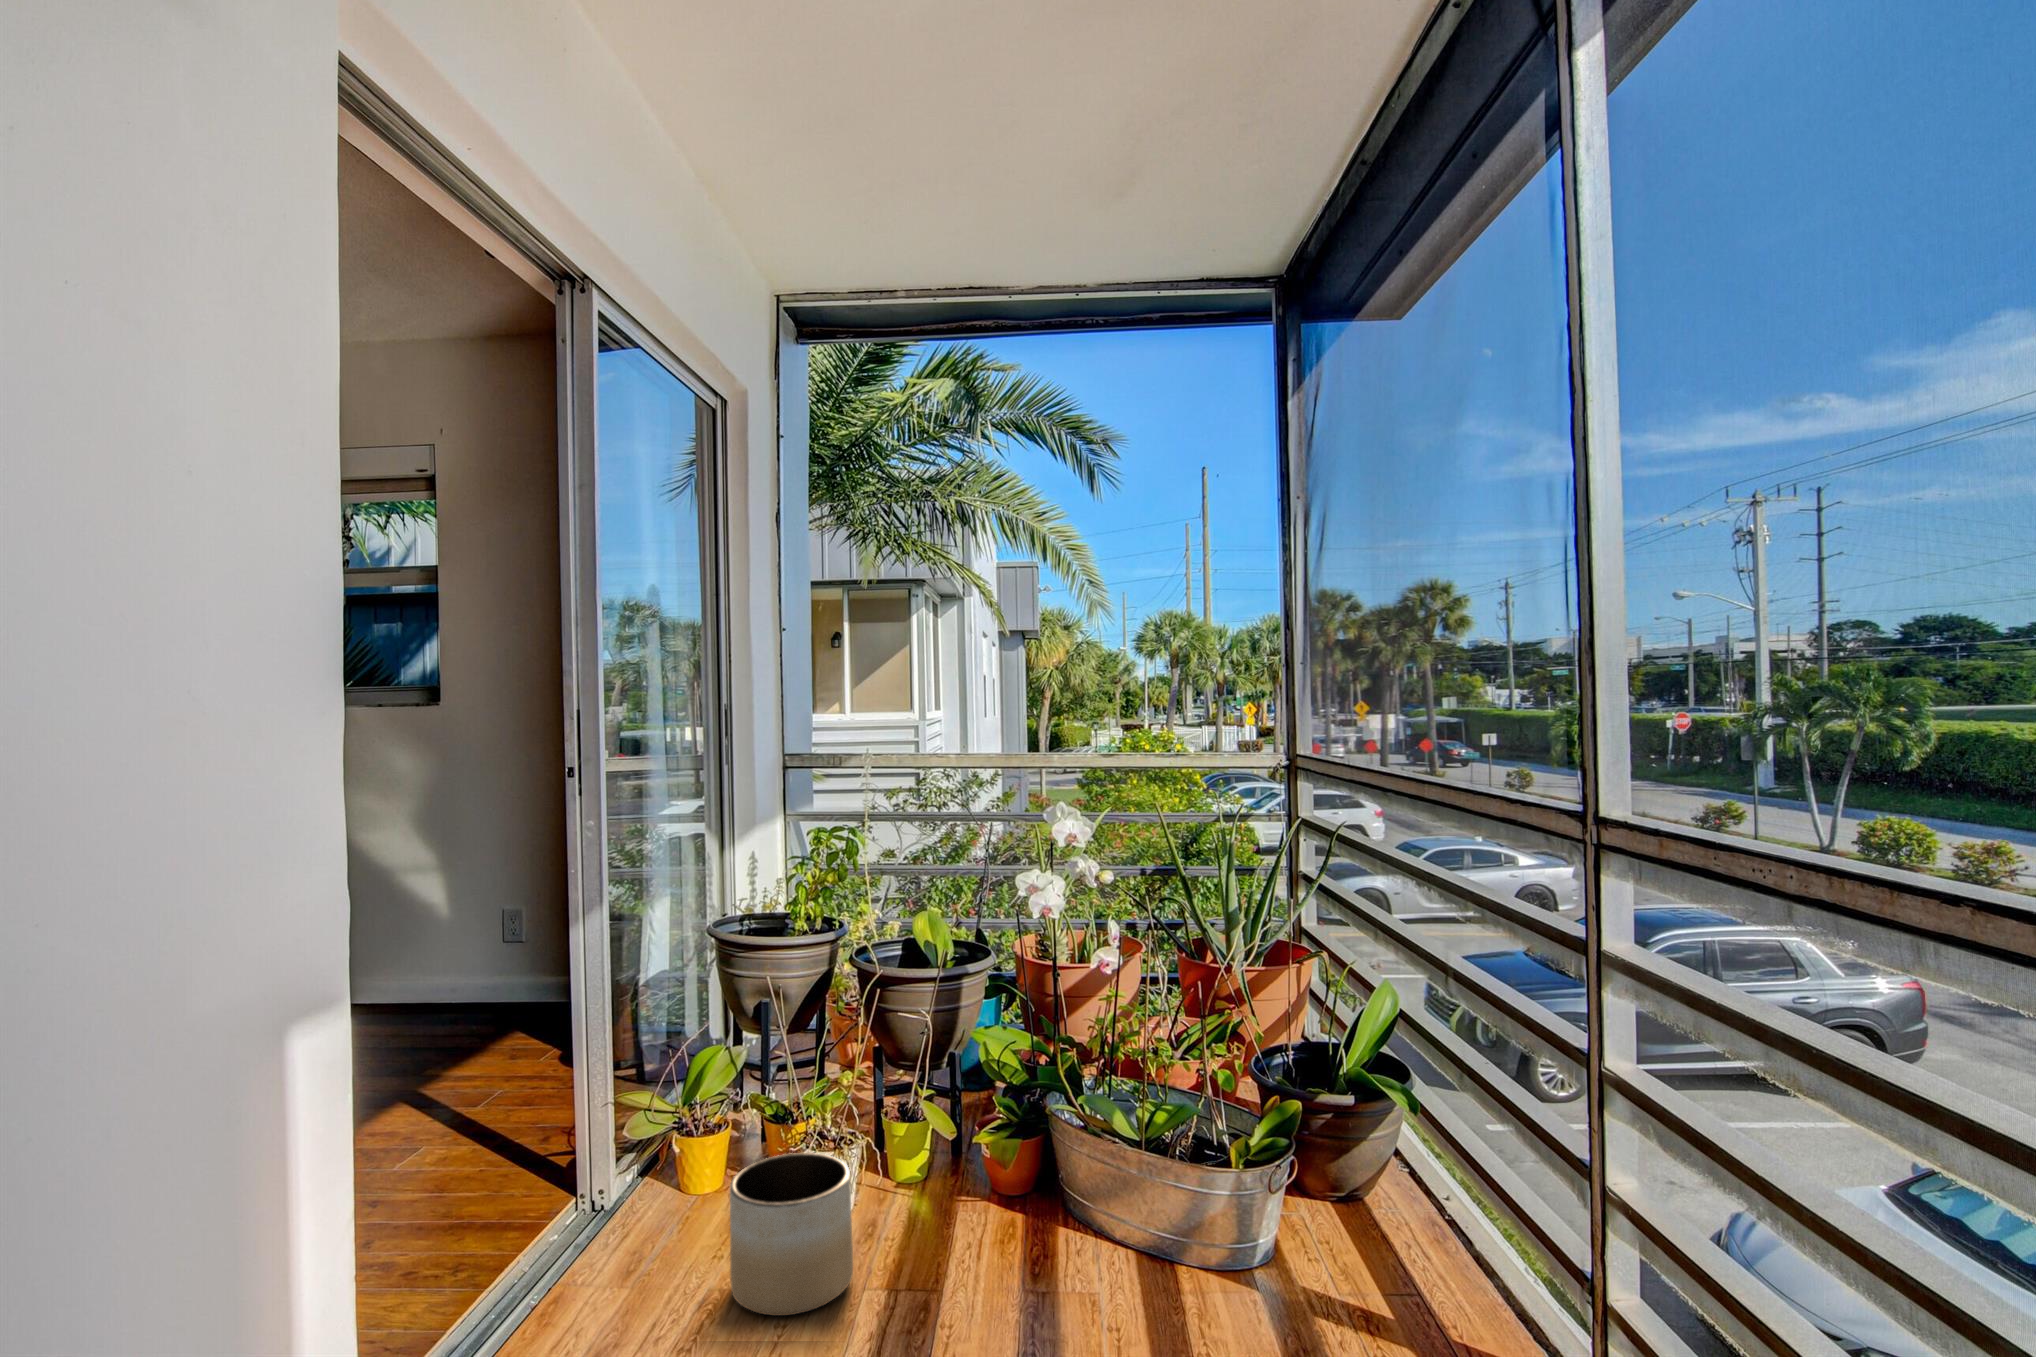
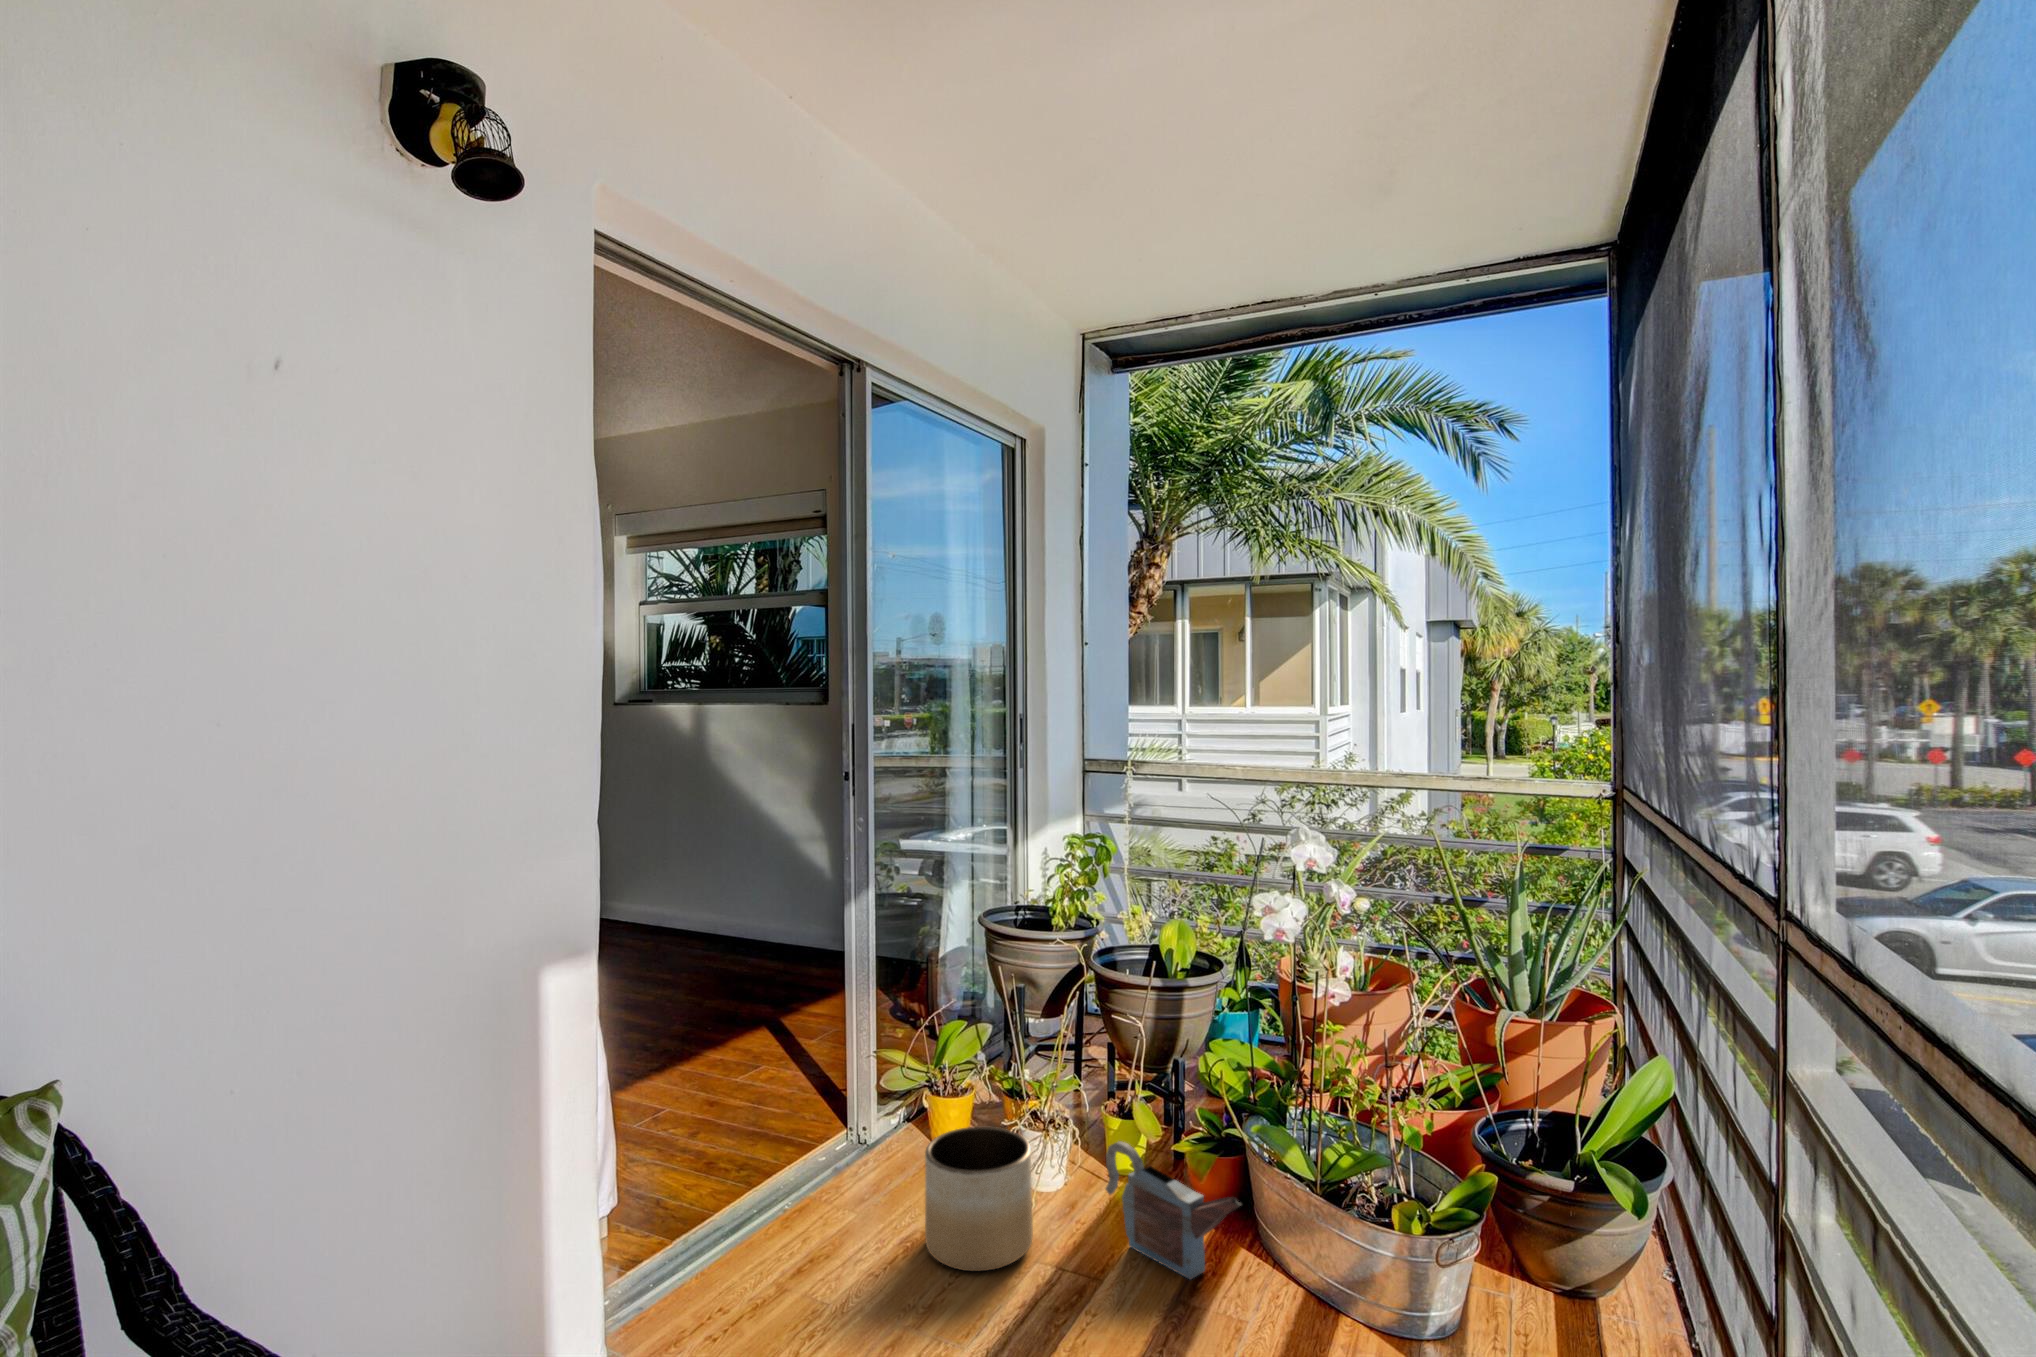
watering can: none [916,1142,1080,1267] -> present [1105,1141,1241,1279]

